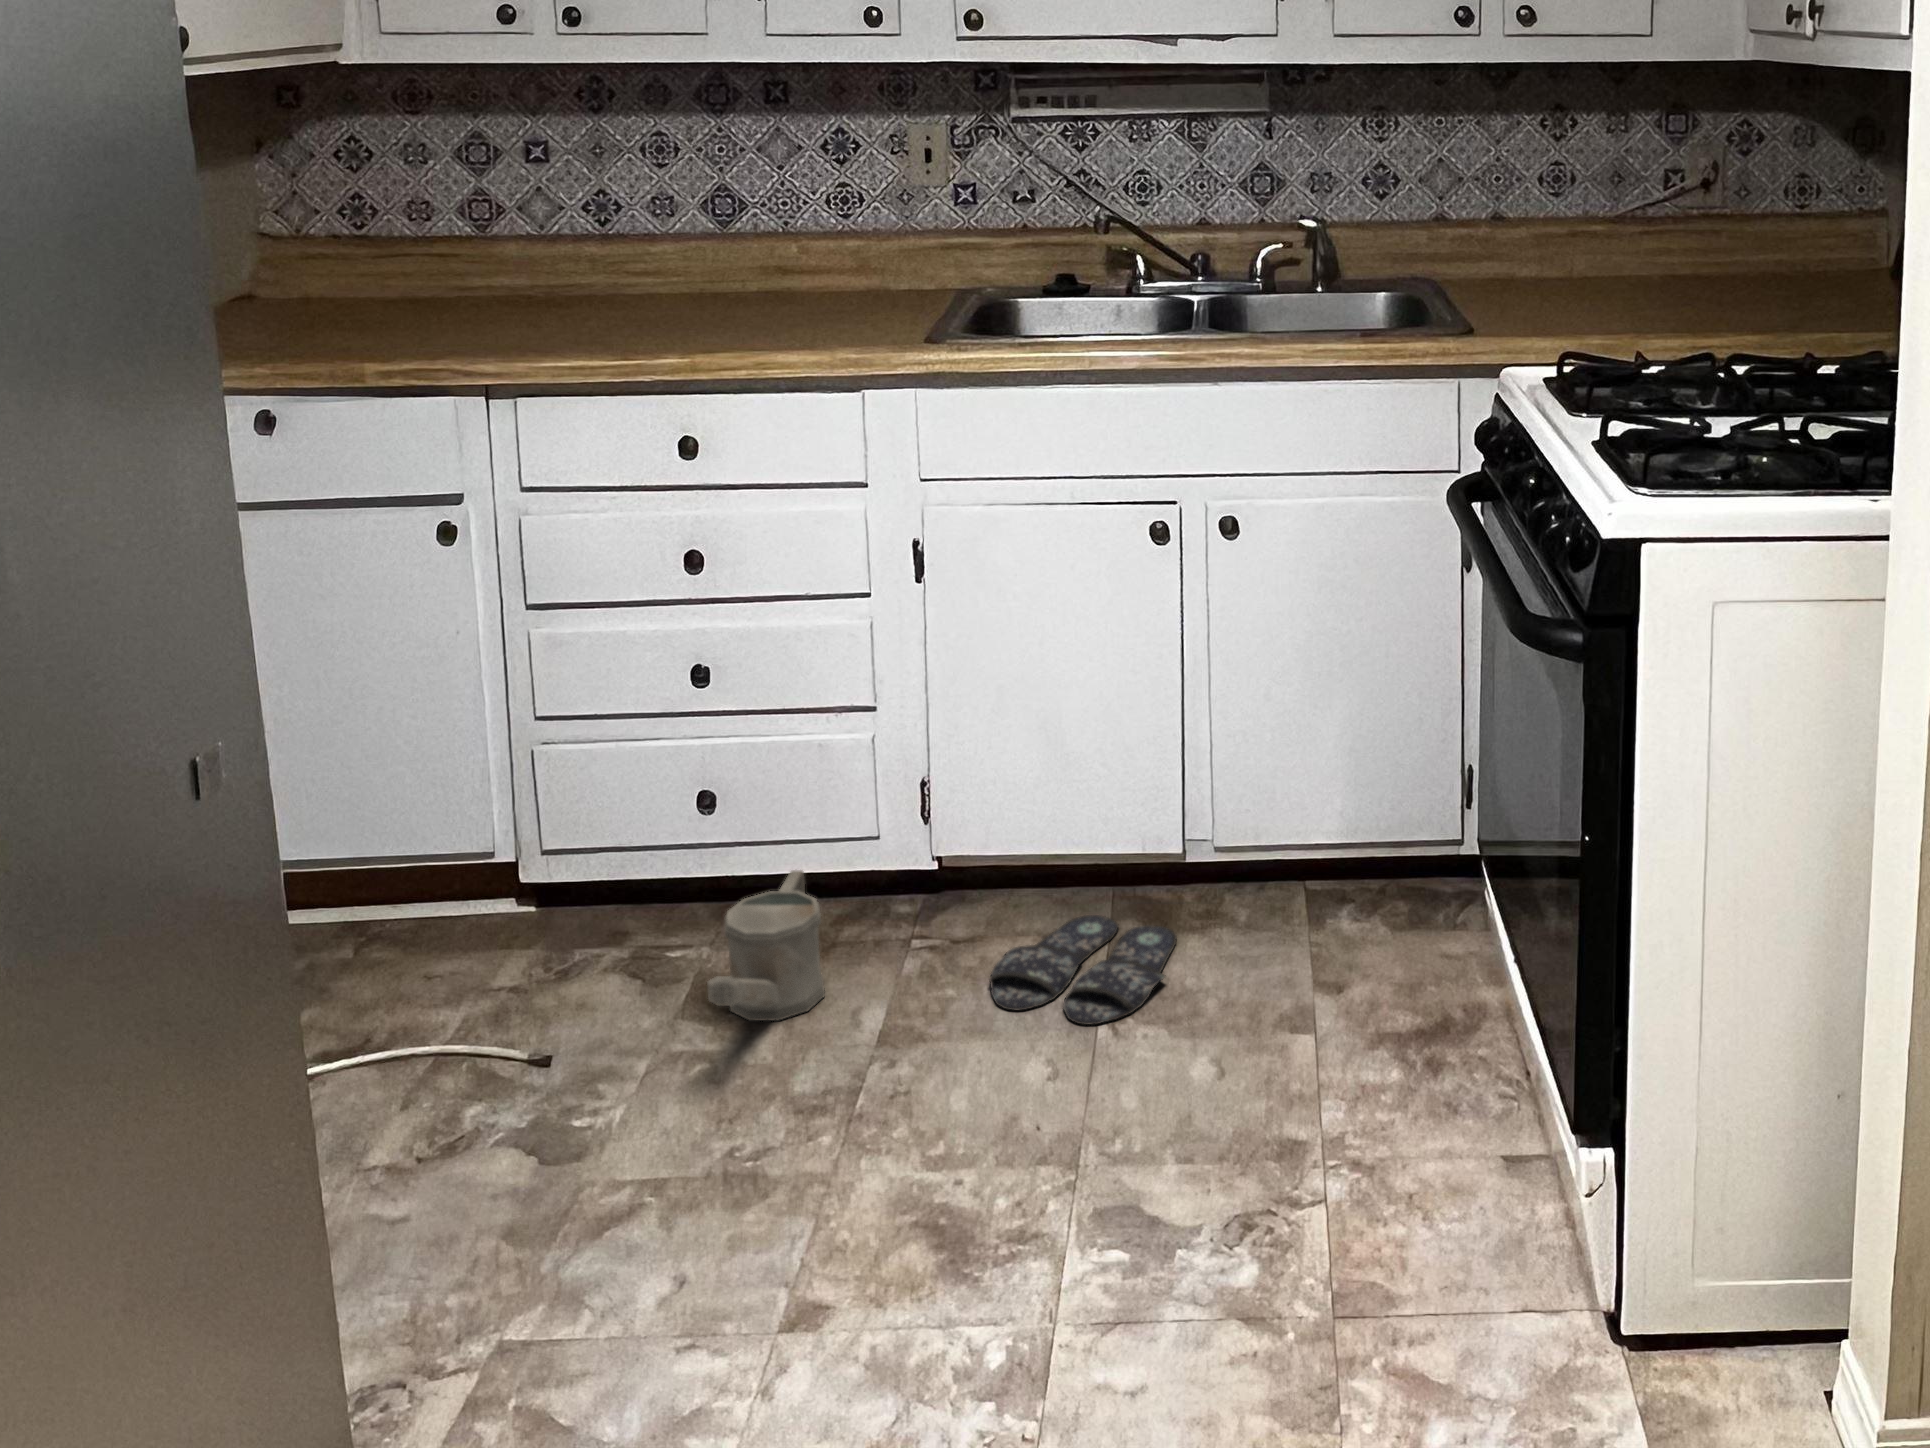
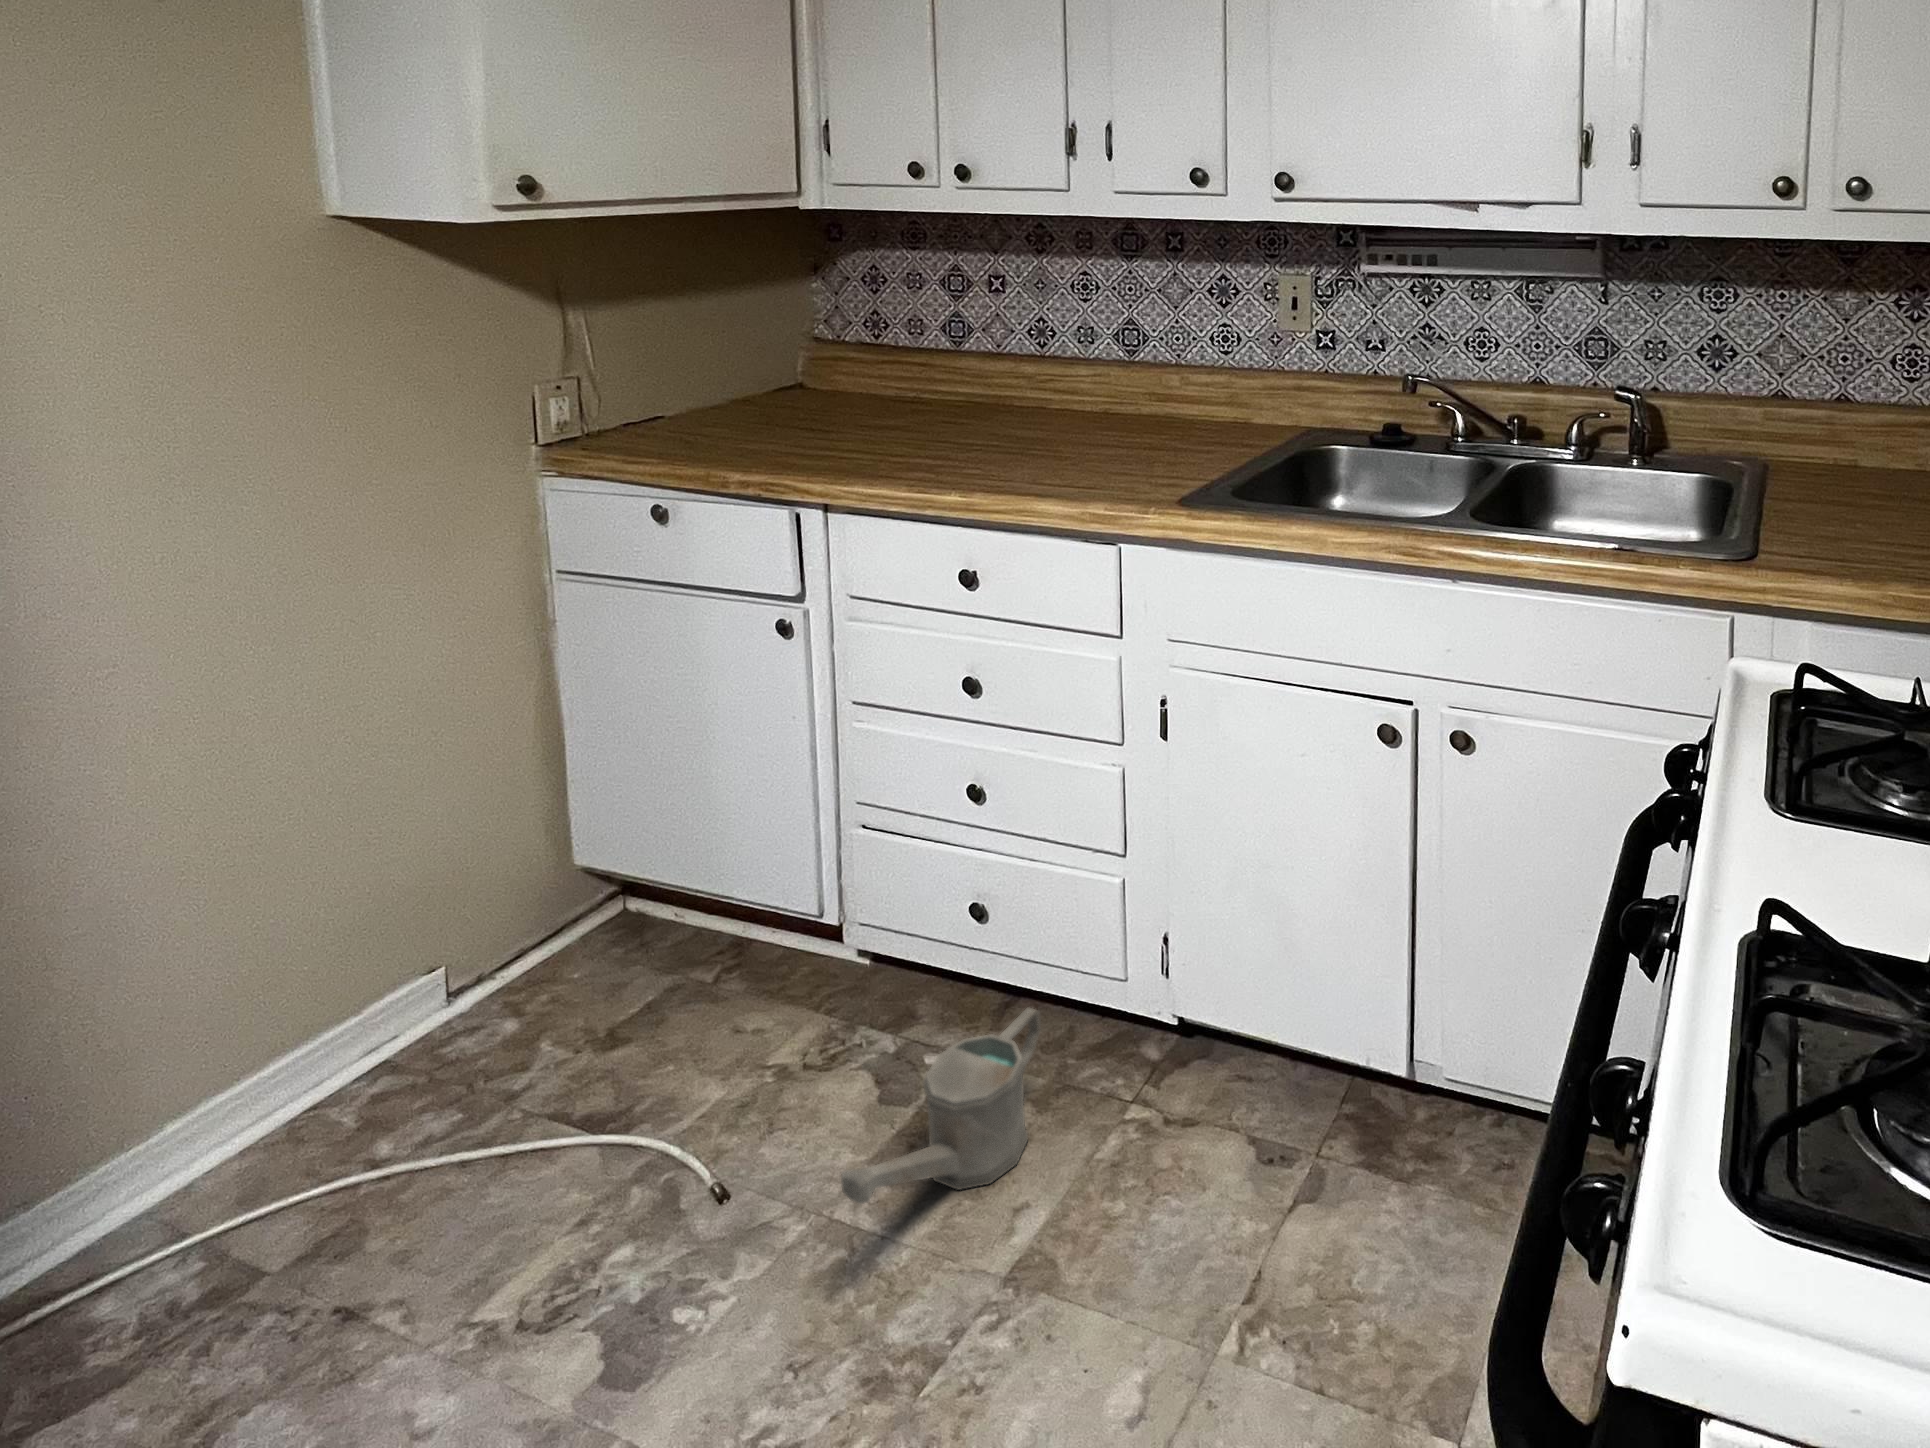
slippers: present [989,915,1177,1025] -> none [1160,1112,1383,1308]

